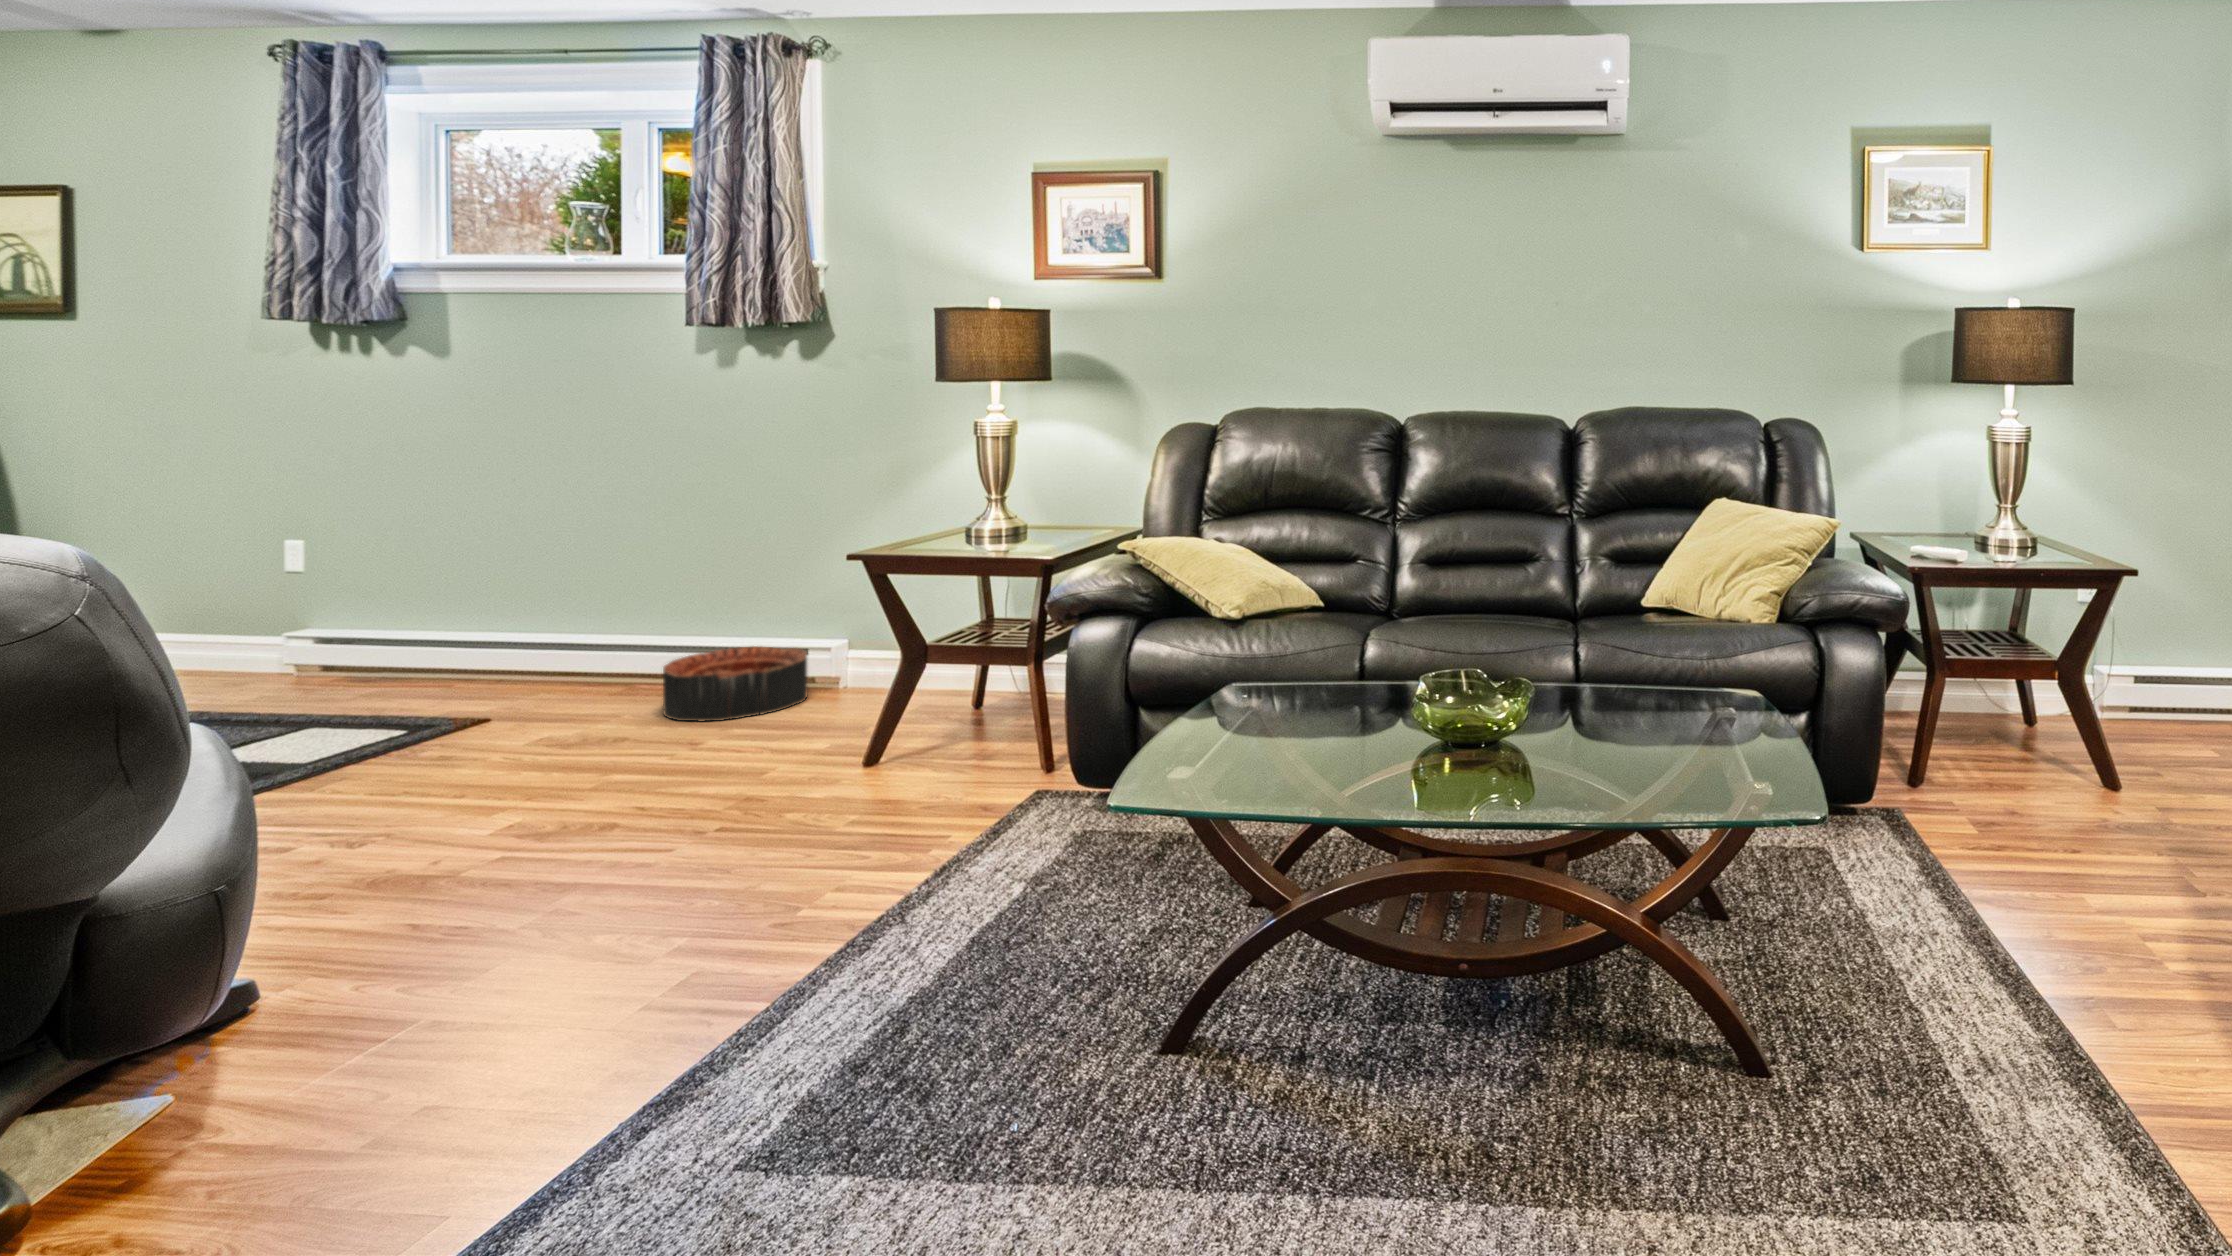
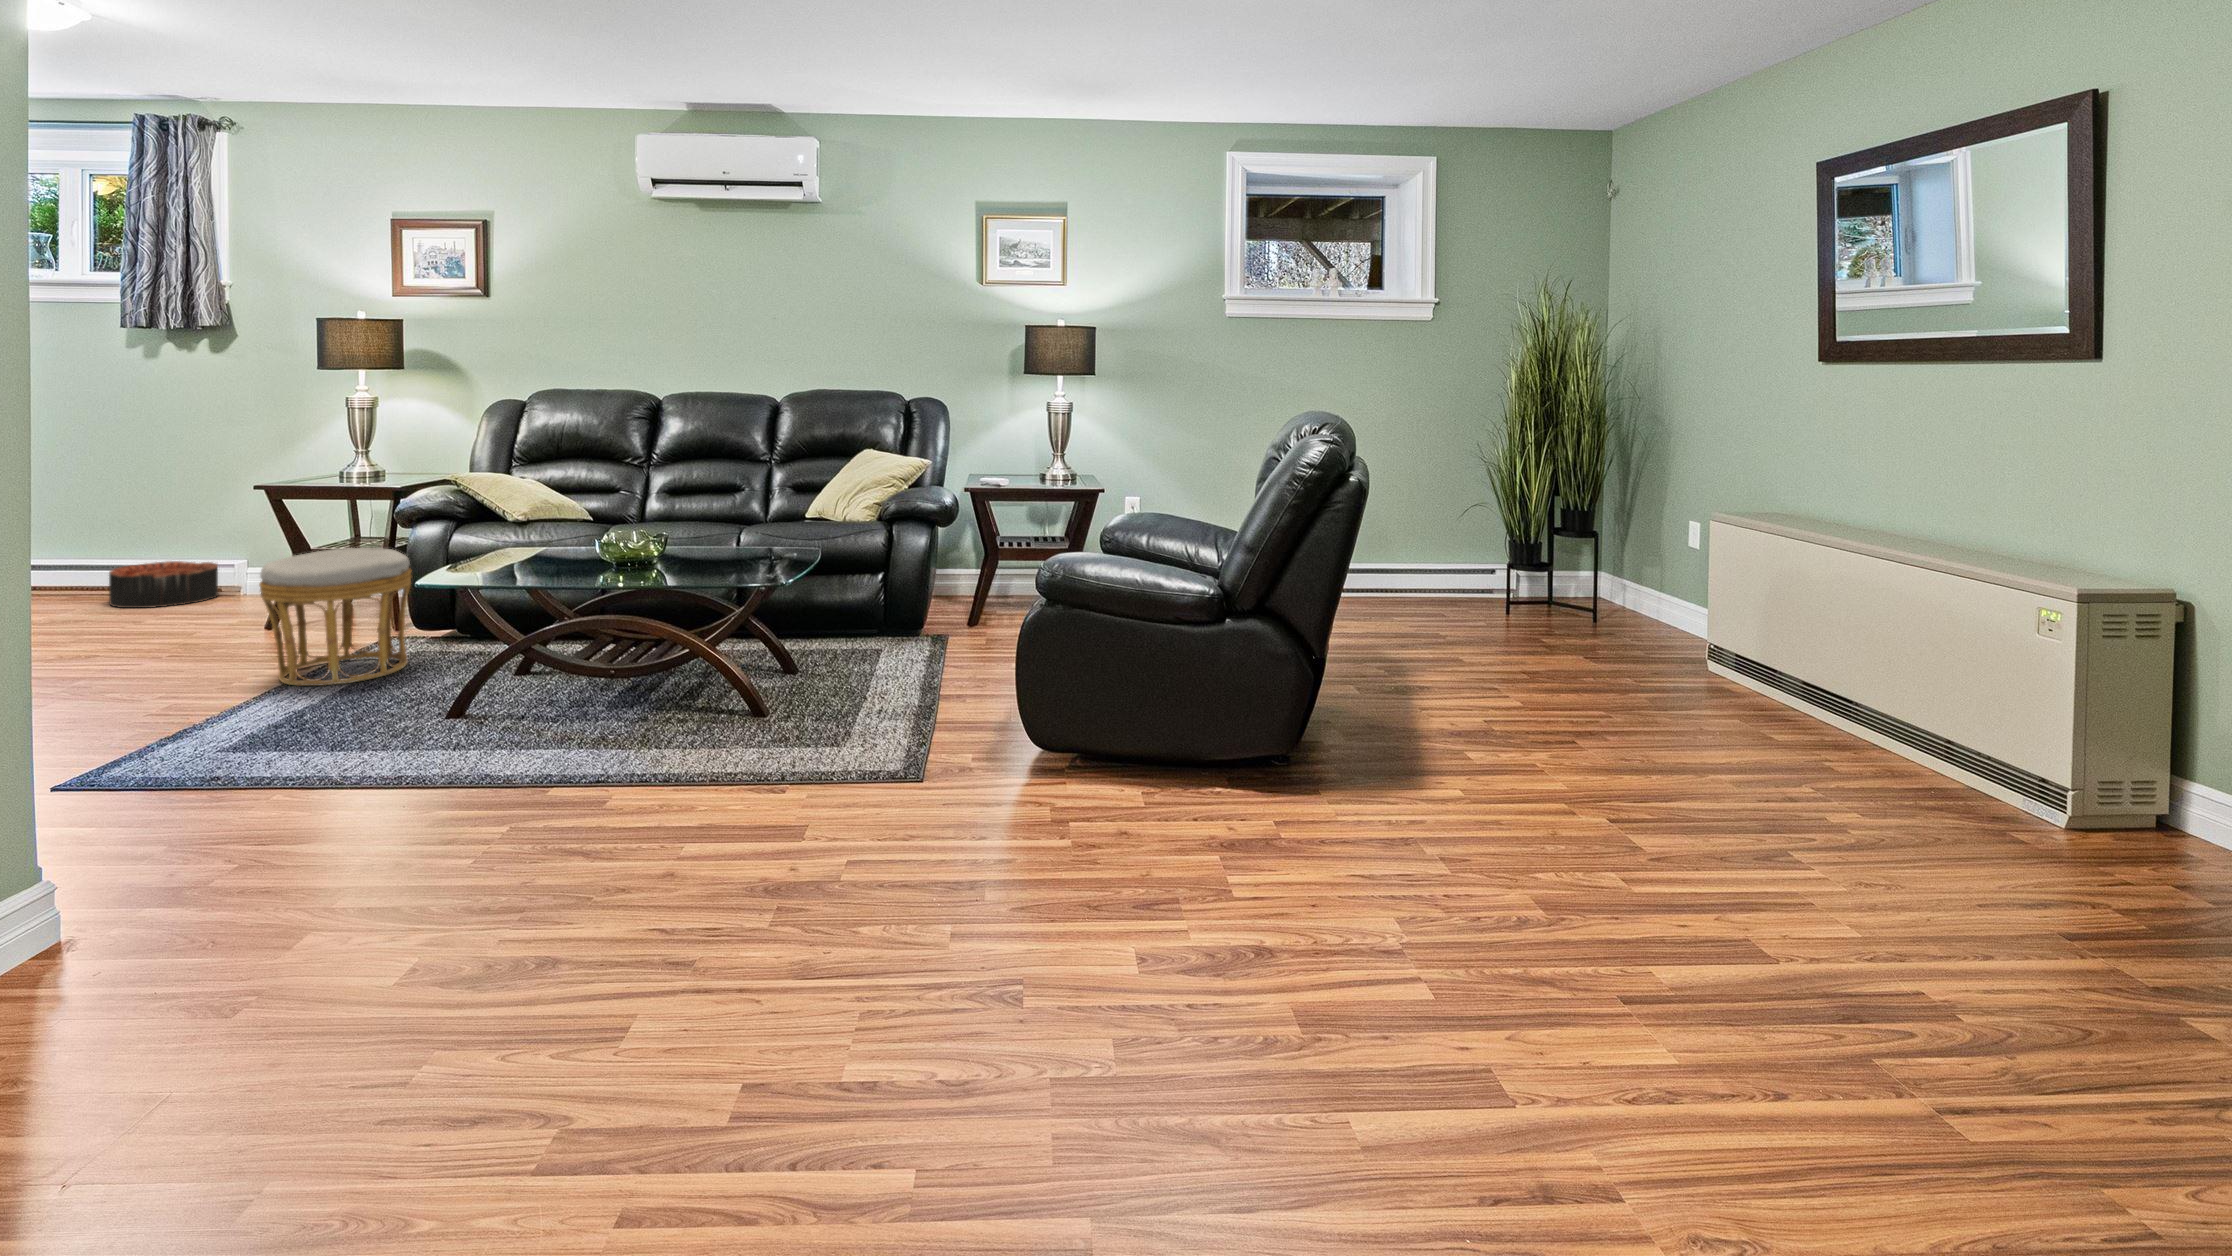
ottoman: none [840,675,1082,936] -> present [259,548,412,686]

